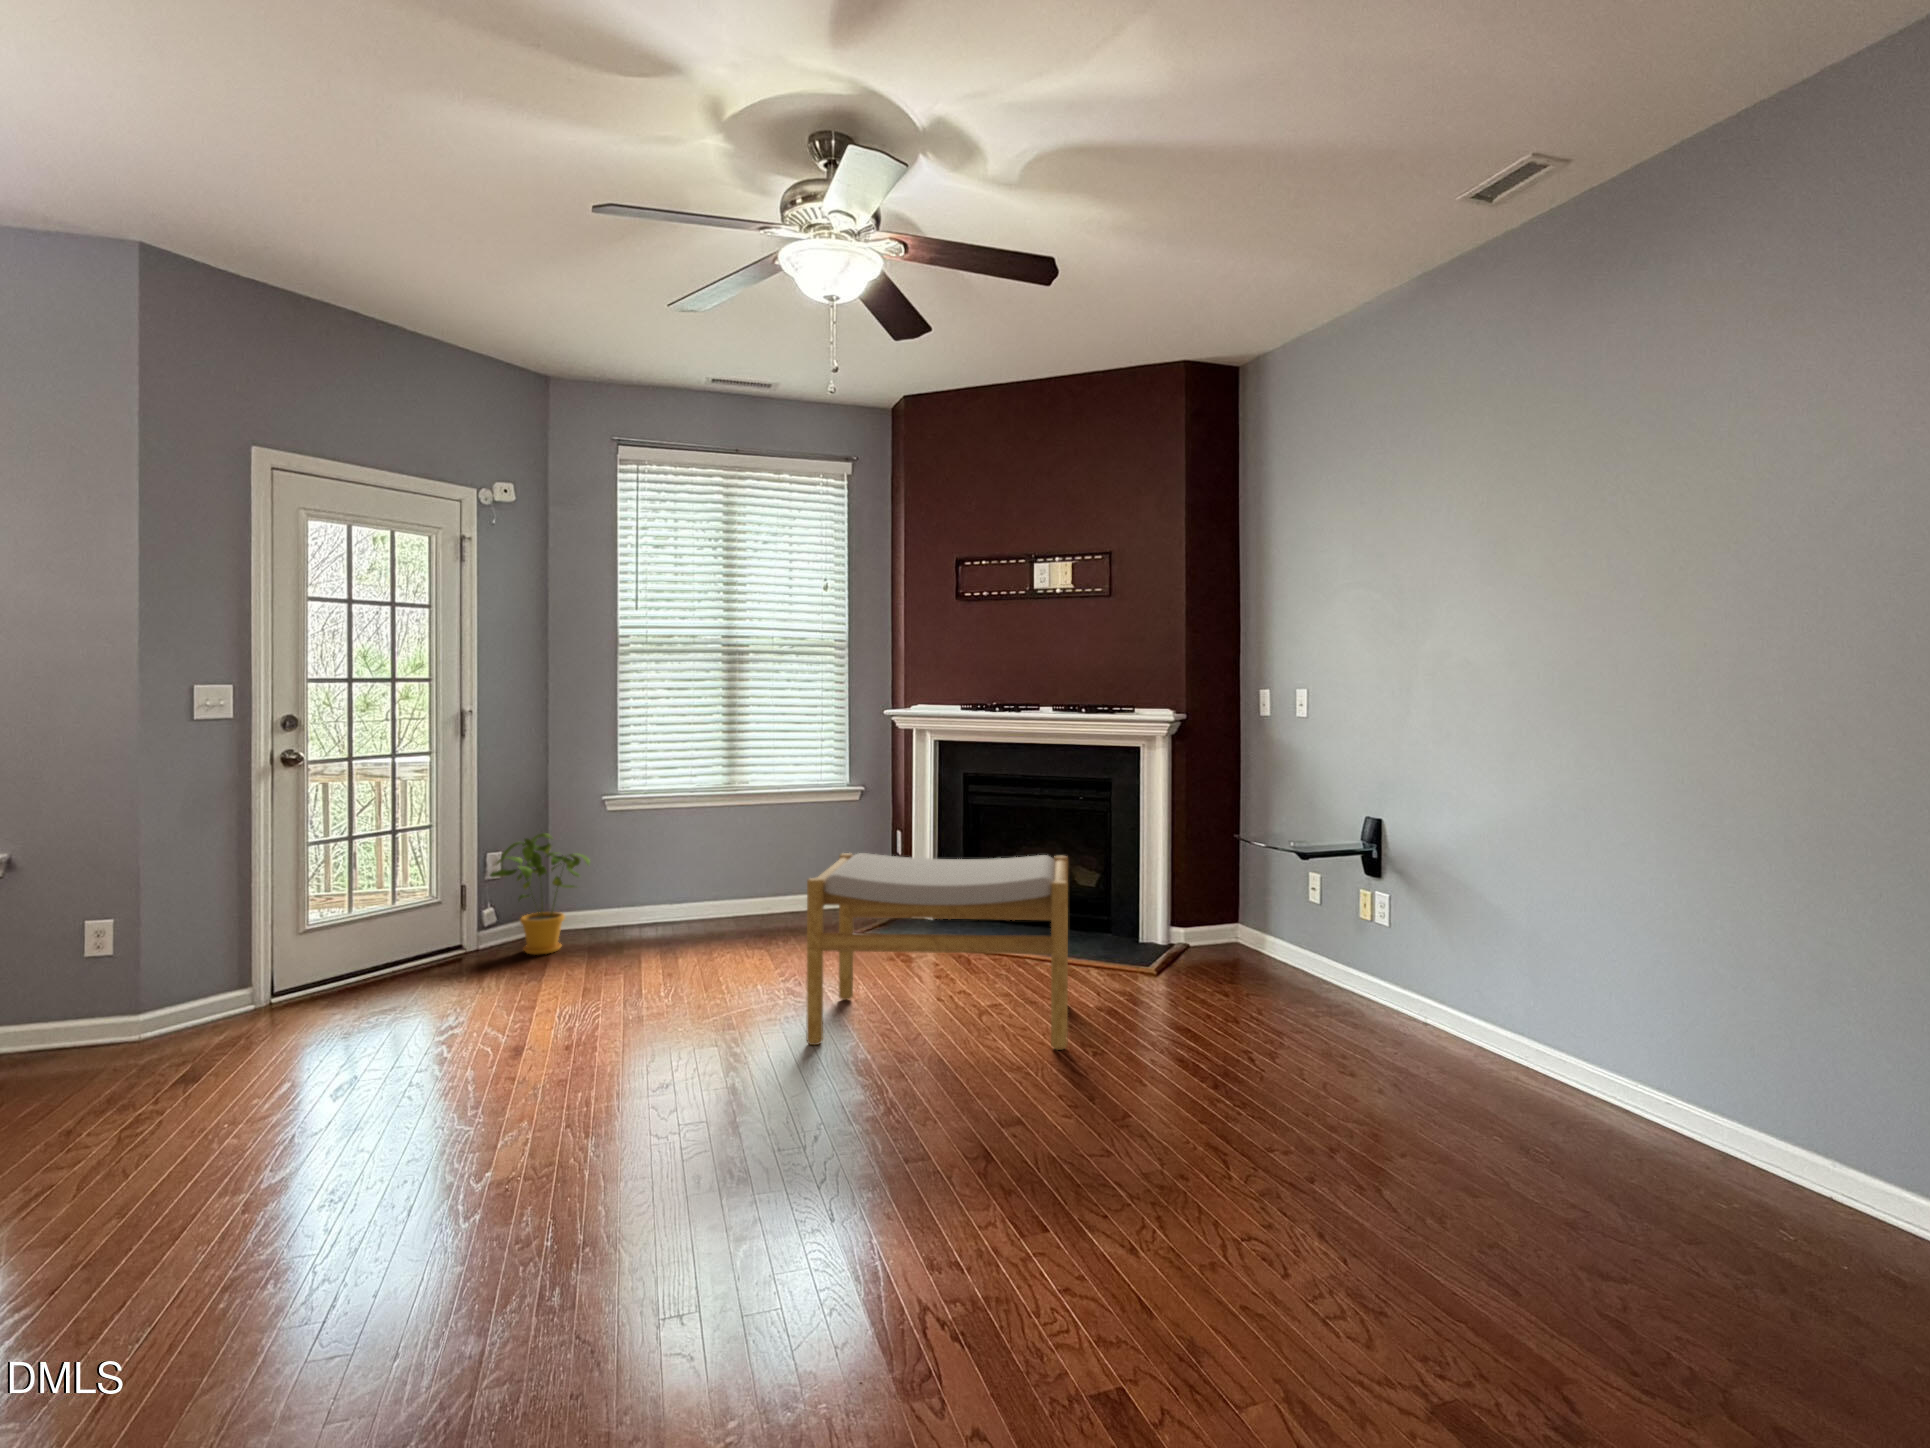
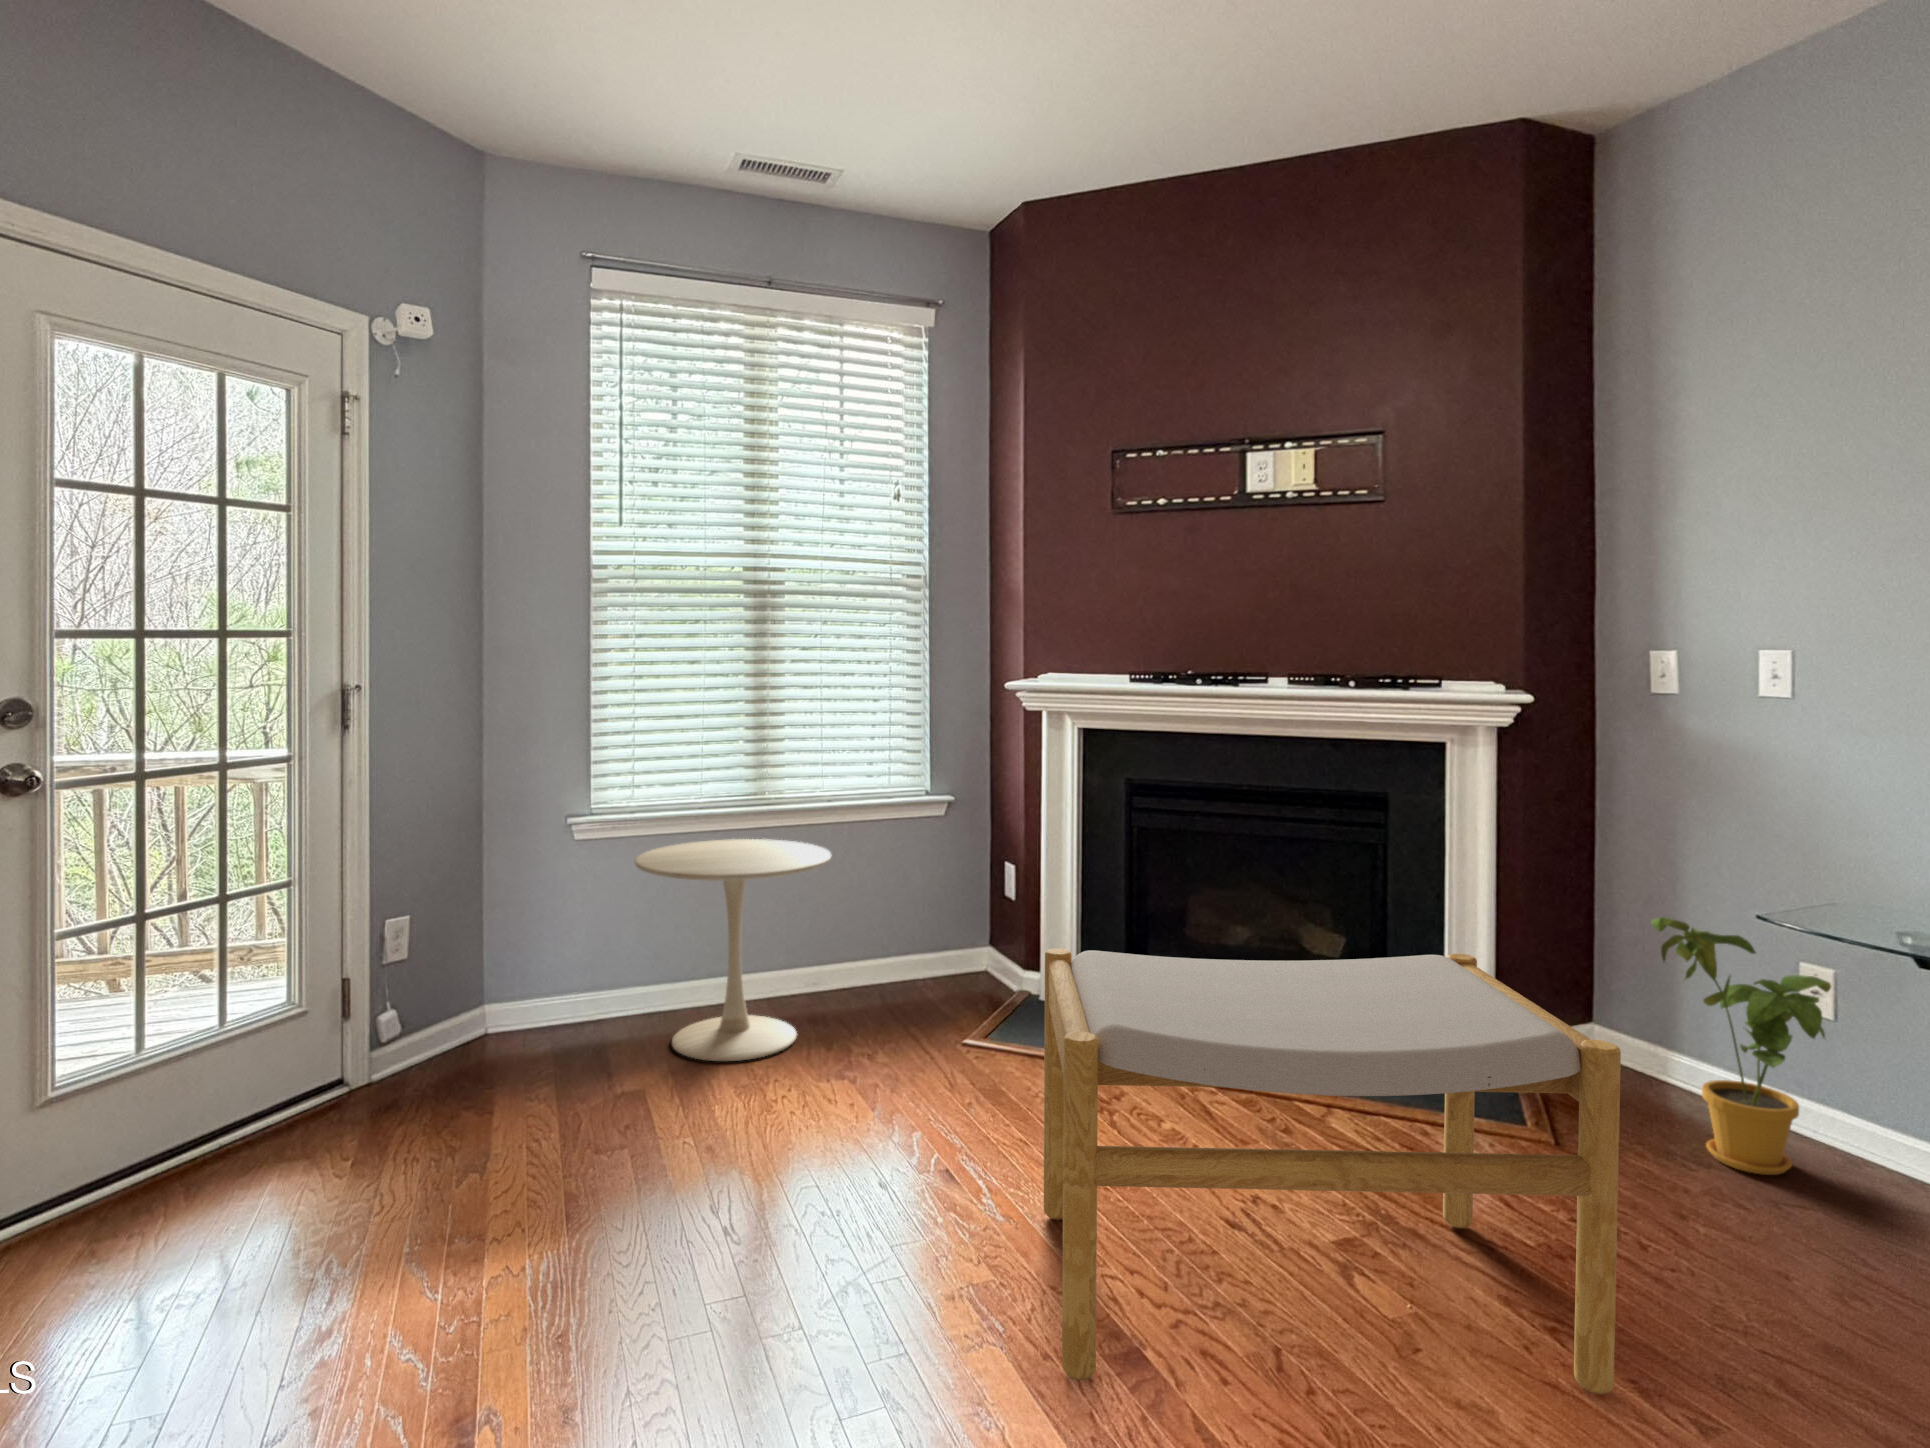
side table: none [641,810,767,943] -> present [635,839,831,1061]
house plant: present [490,833,590,955] -> present [1651,917,1831,1175]

